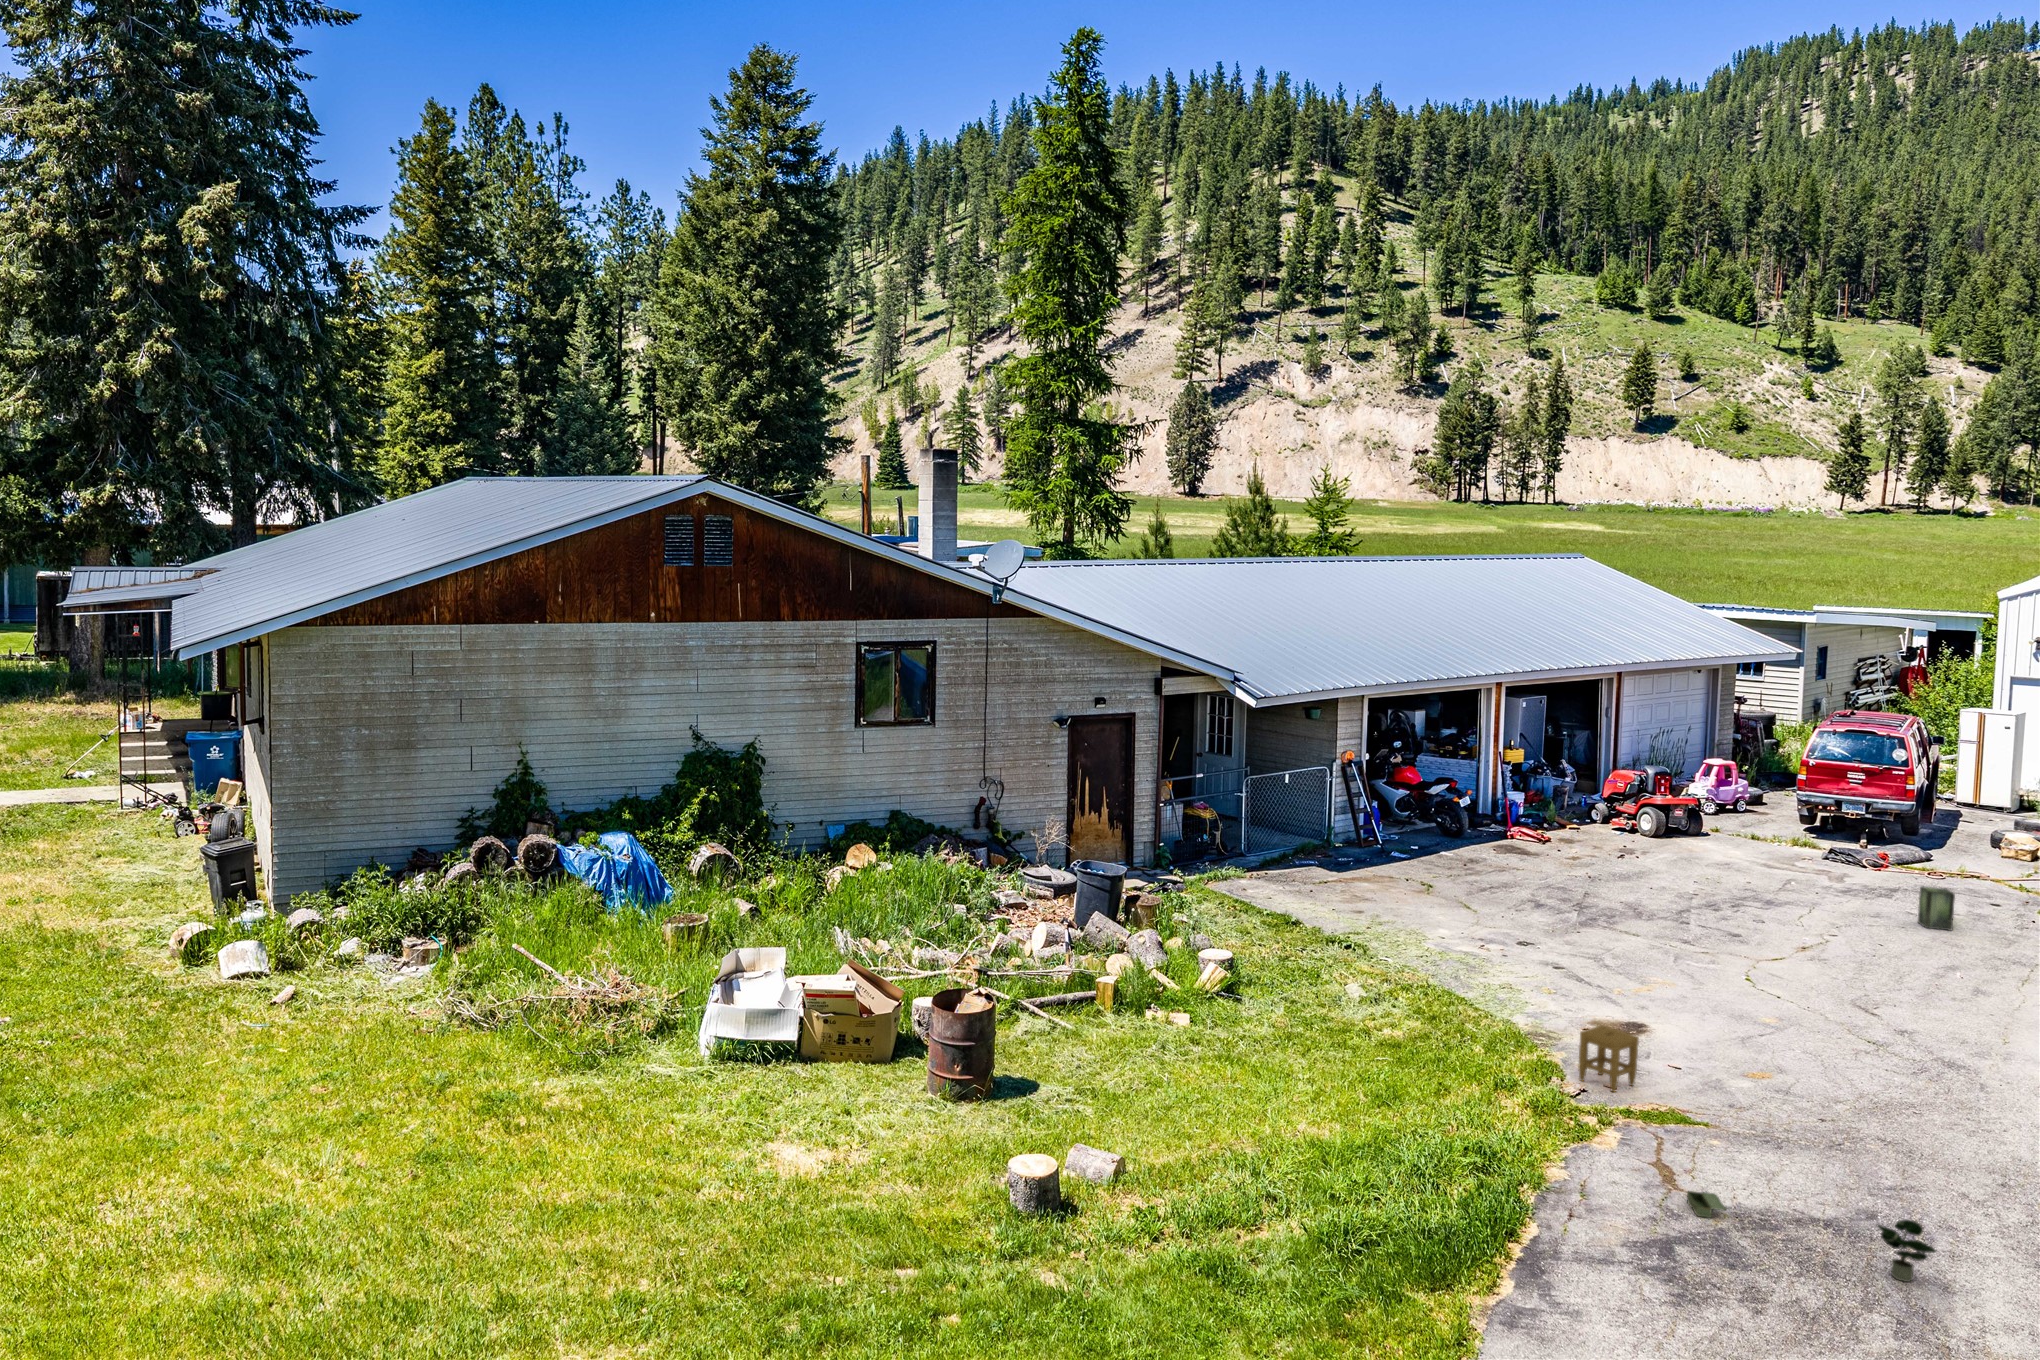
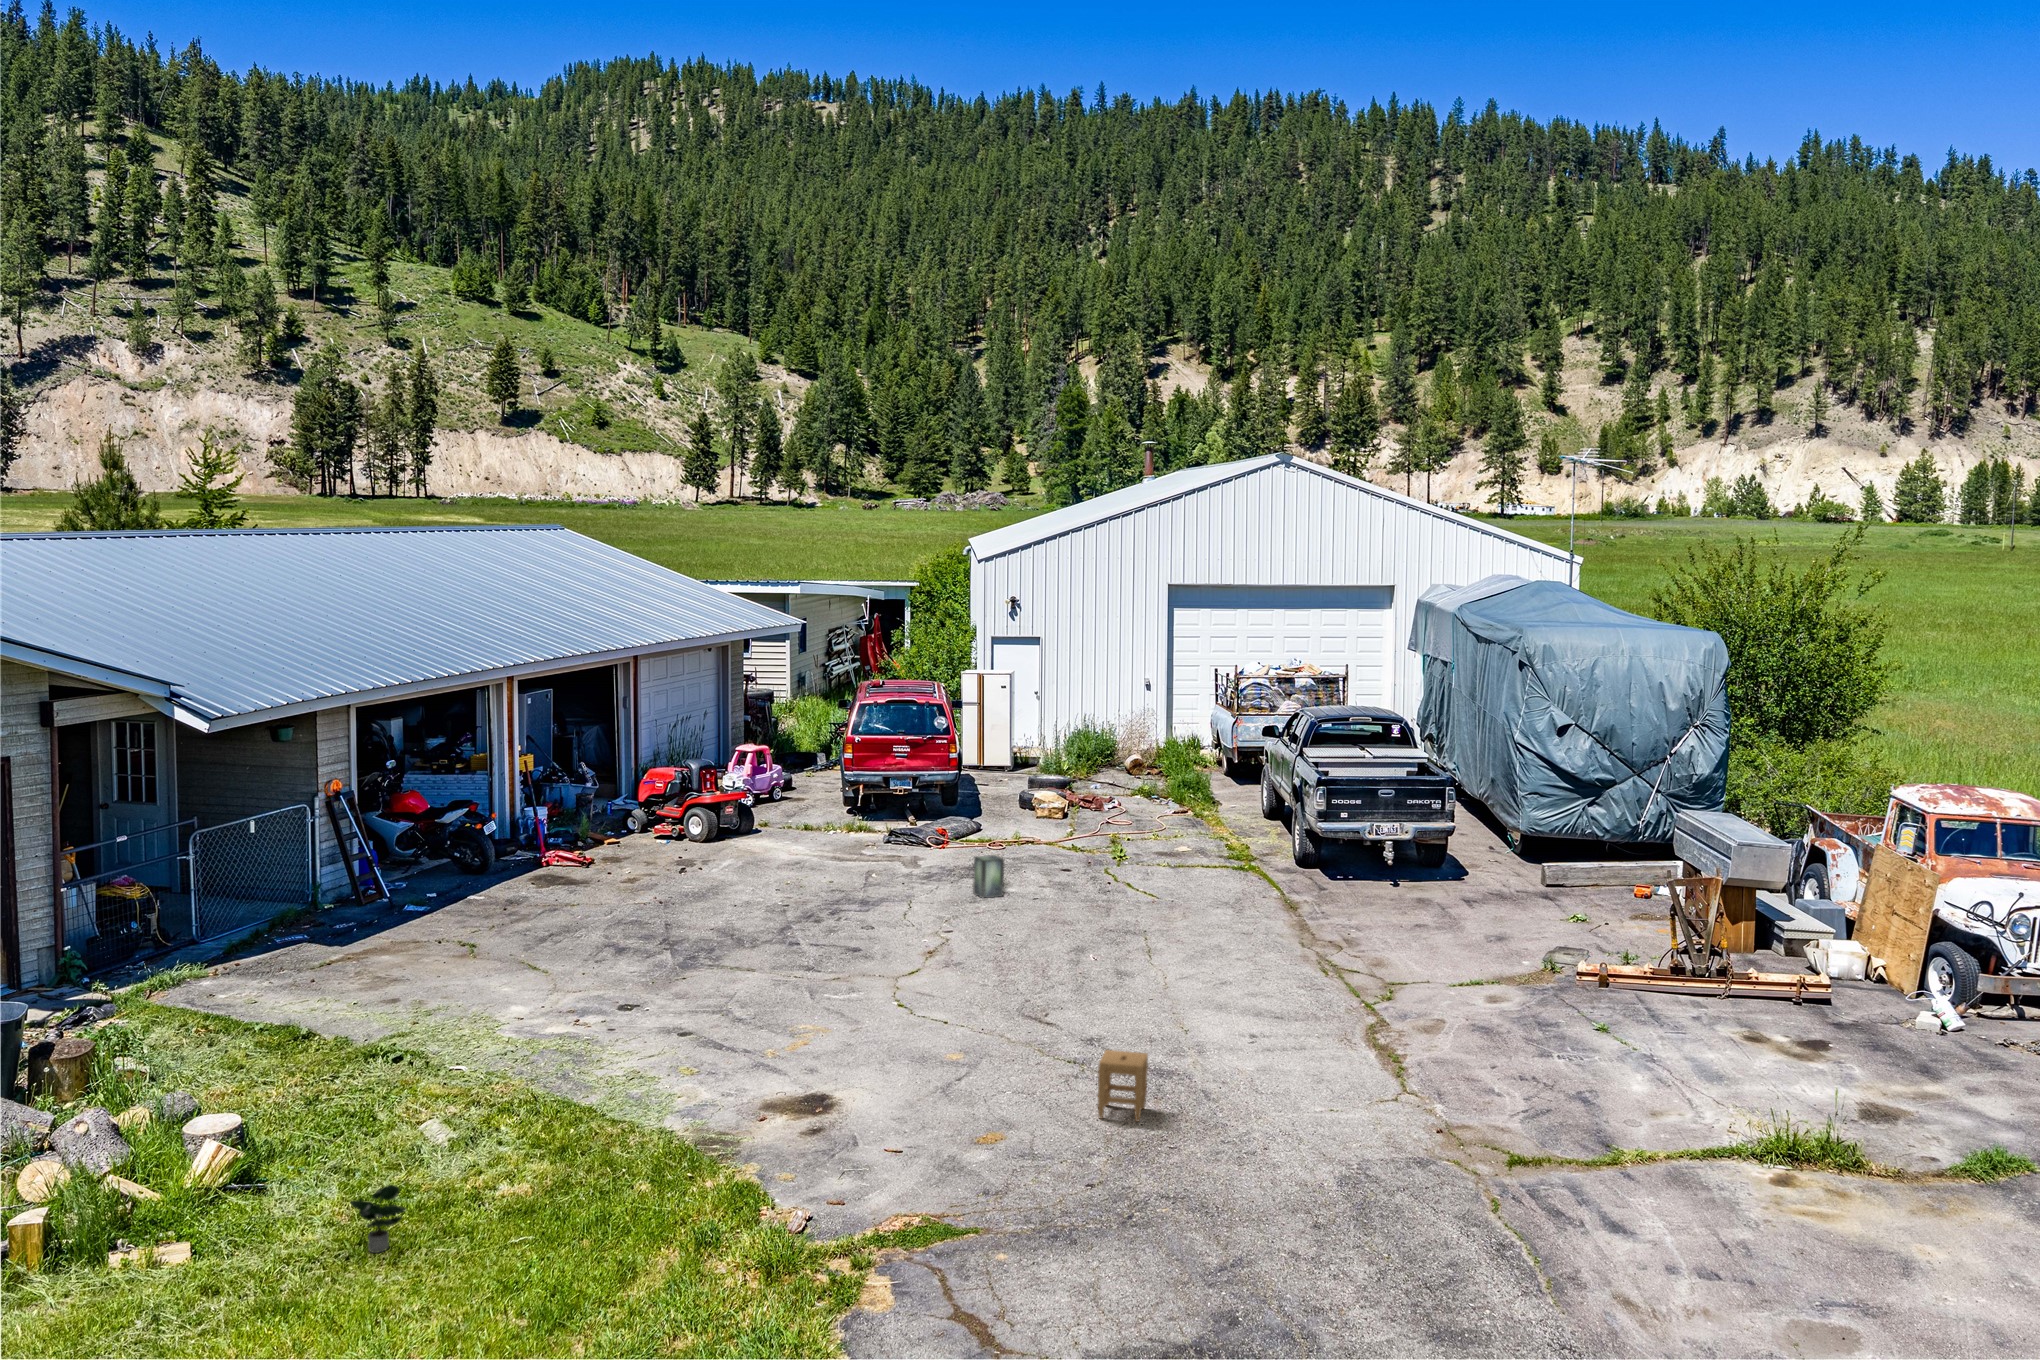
stool: present [1578,1025,1639,1092] -> present [1098,1050,1148,1122]
toolbox: present [1687,1191,1726,1218] -> none [952,1279,1002,1317]
potted plant: present [1878,1219,1937,1282] -> present [350,1185,406,1253]

